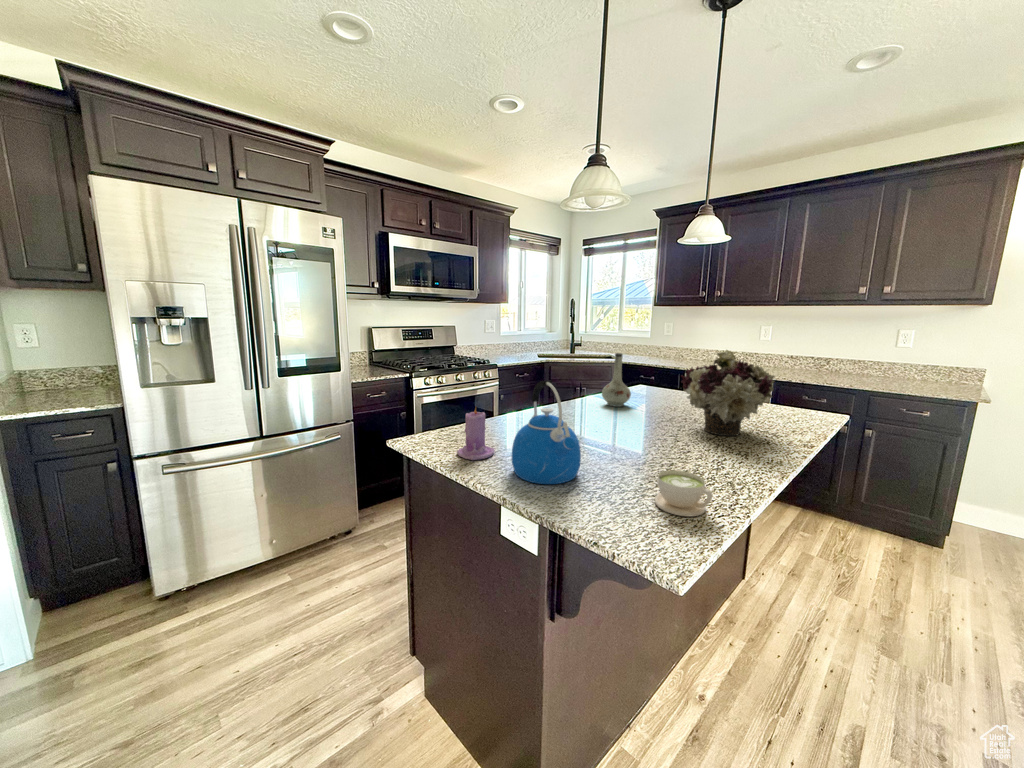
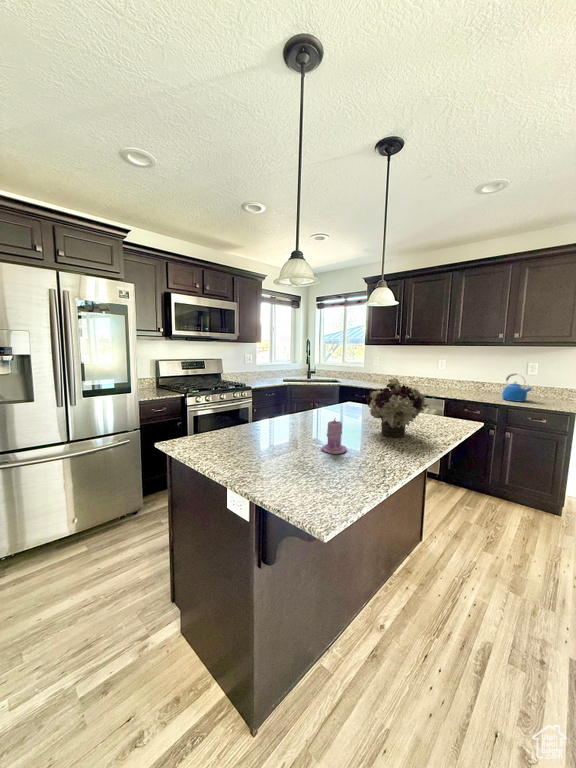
vase: present [602,353,631,407] -> none [317,380,337,417]
kettle: present [512,381,581,484] -> present [502,374,532,402]
candle: present [457,408,495,460] -> present [321,419,347,454]
coffee cup: present [655,470,712,516] -> none [327,461,363,493]

